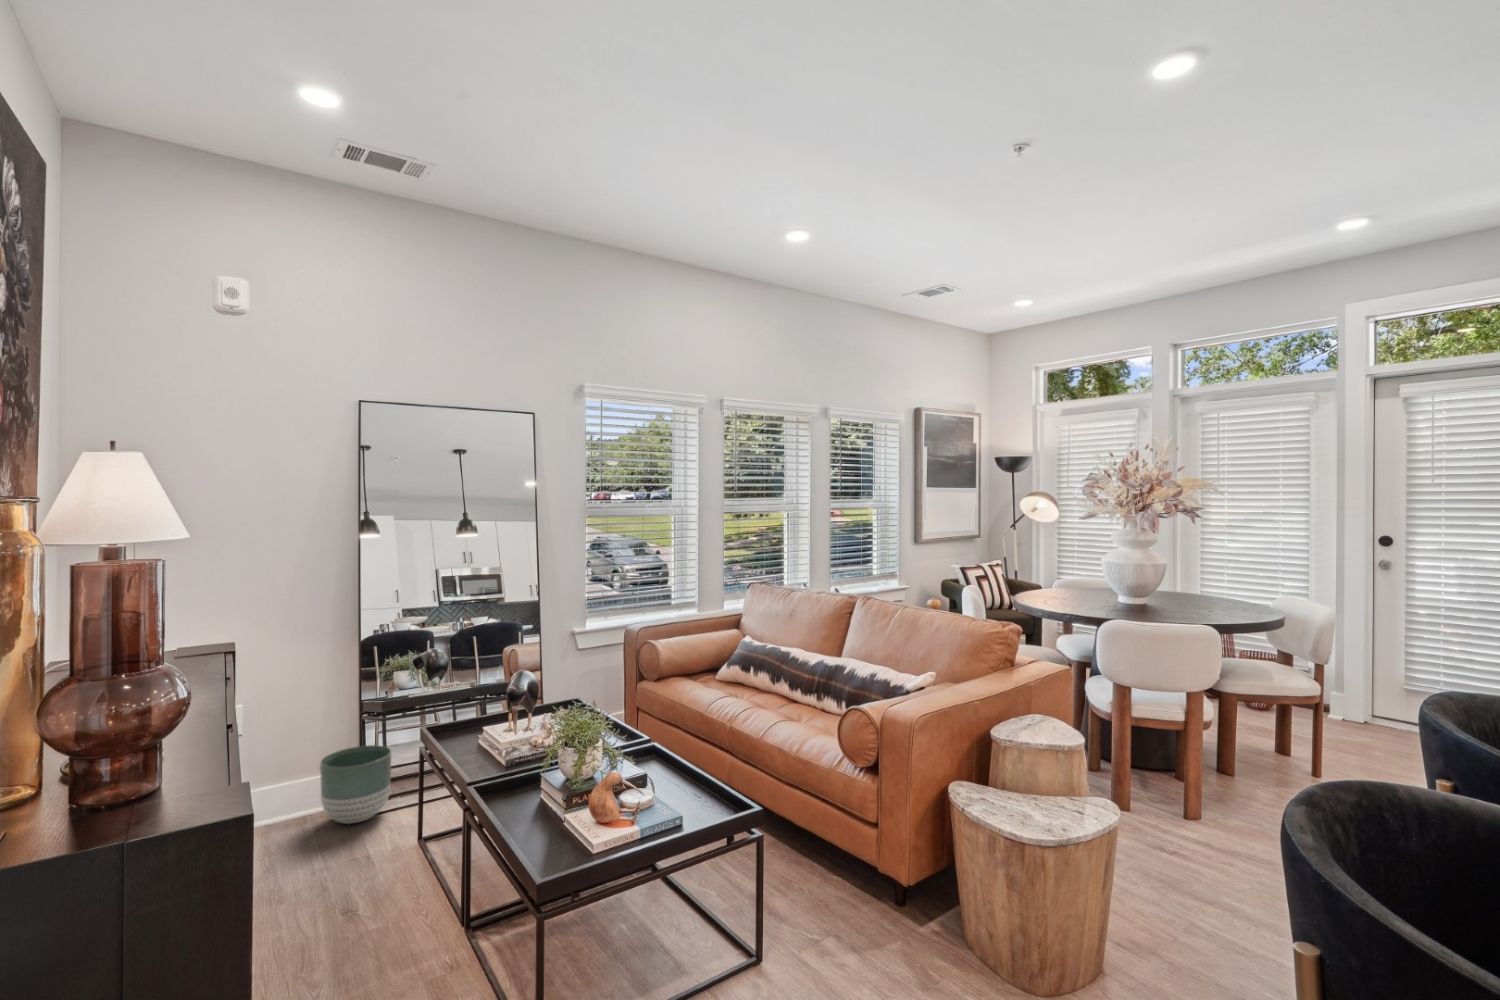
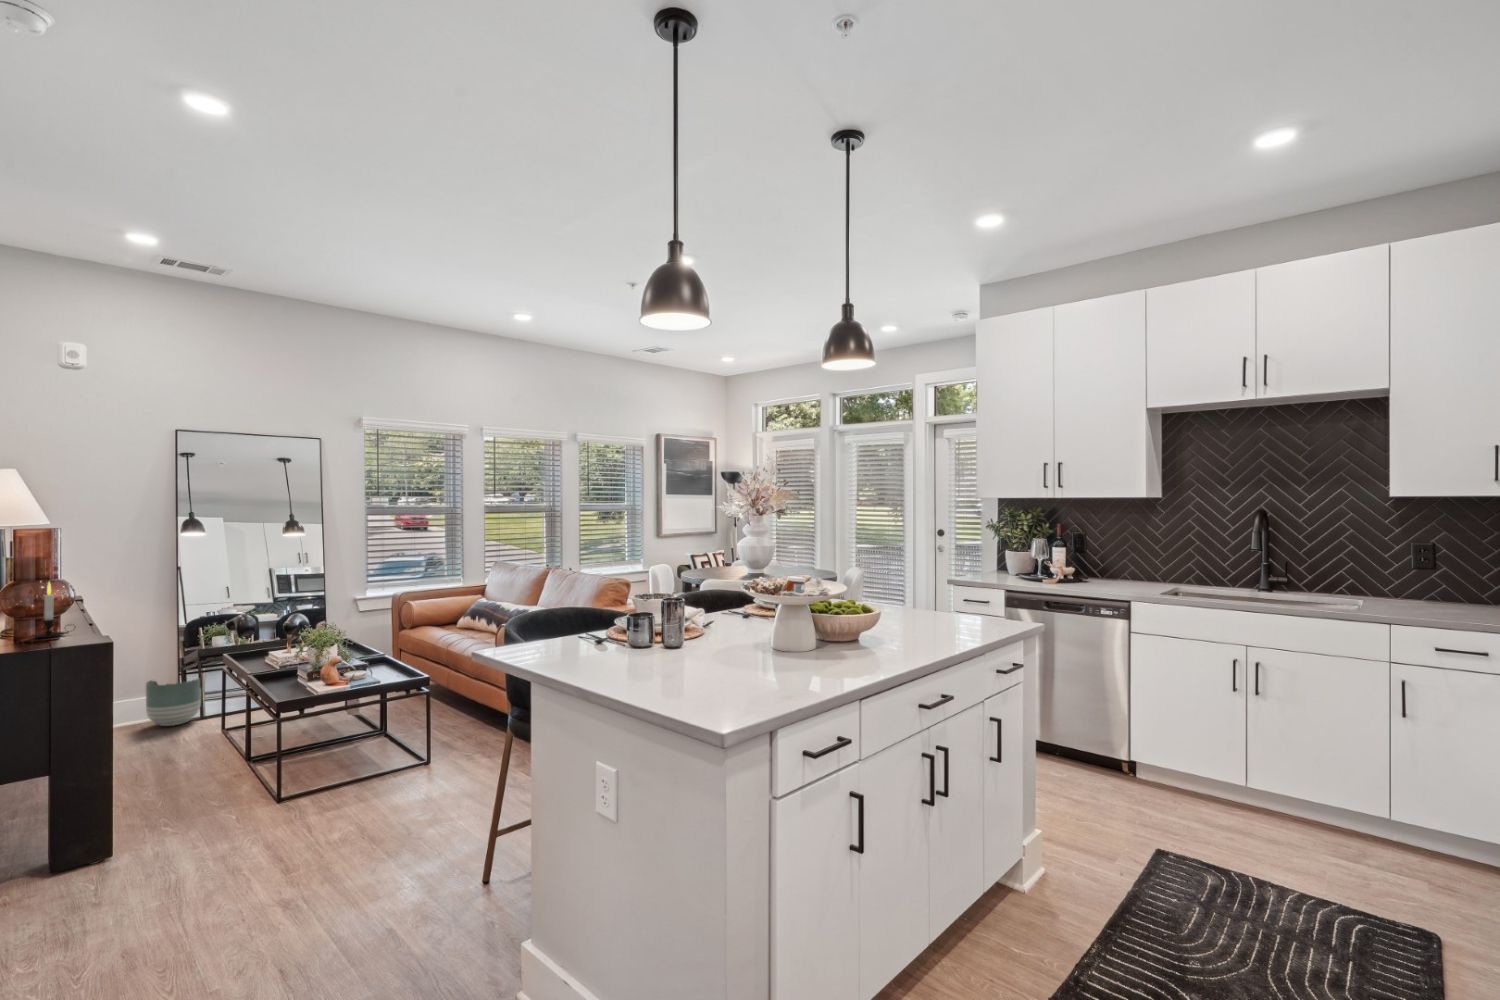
candle: none [59,701,159,837] -> present [31,582,69,638]

